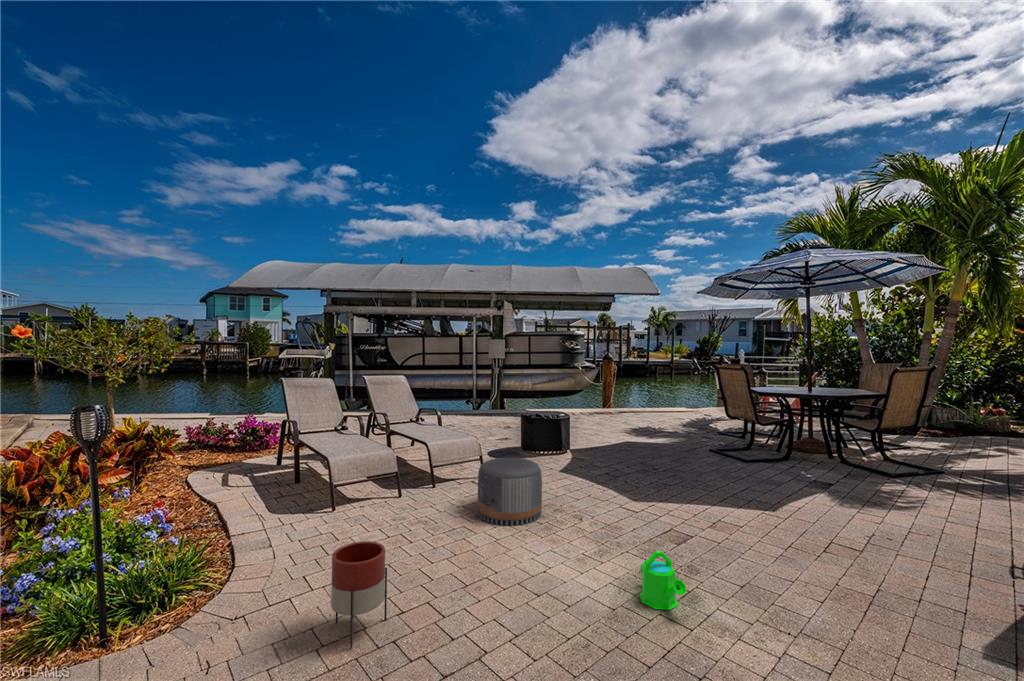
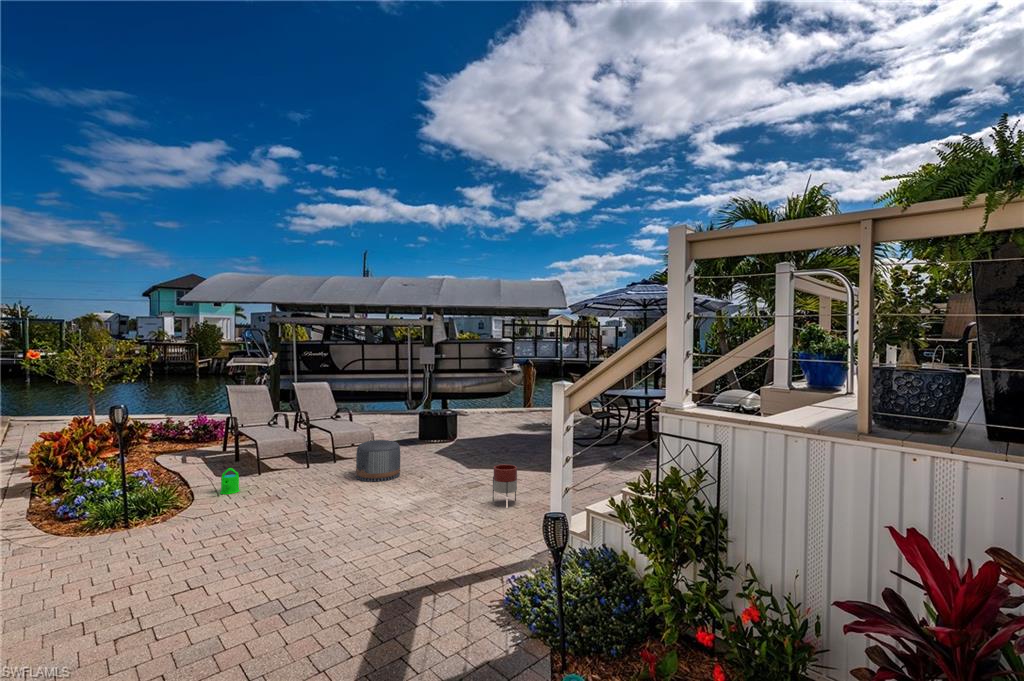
planter: present [331,541,387,649] -> present [493,464,517,501]
watering can: present [639,551,686,610] -> present [220,468,240,494]

